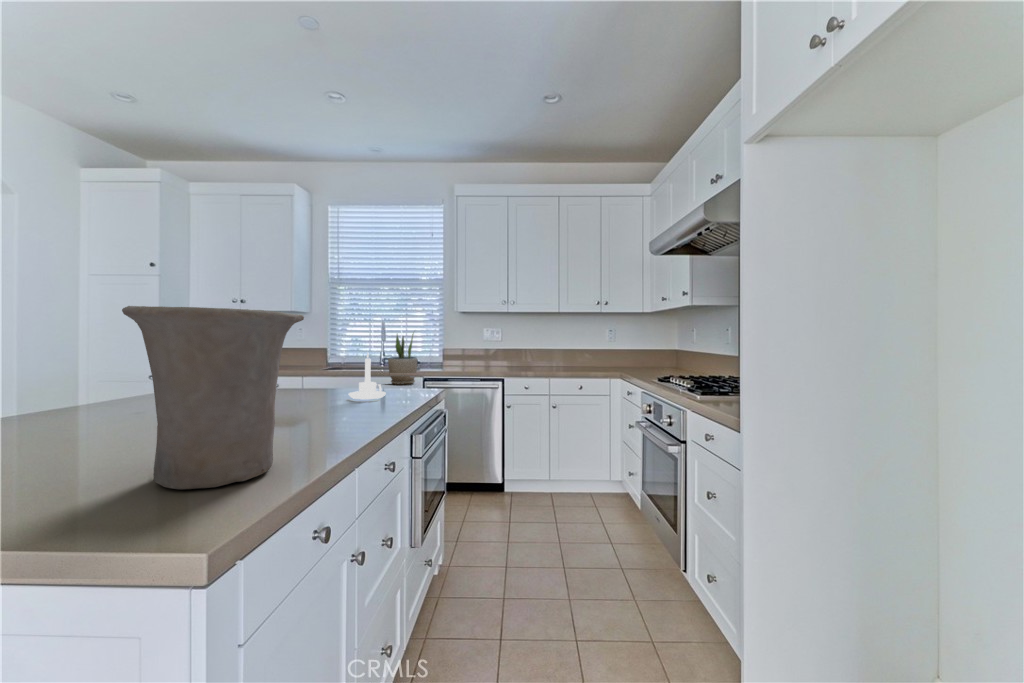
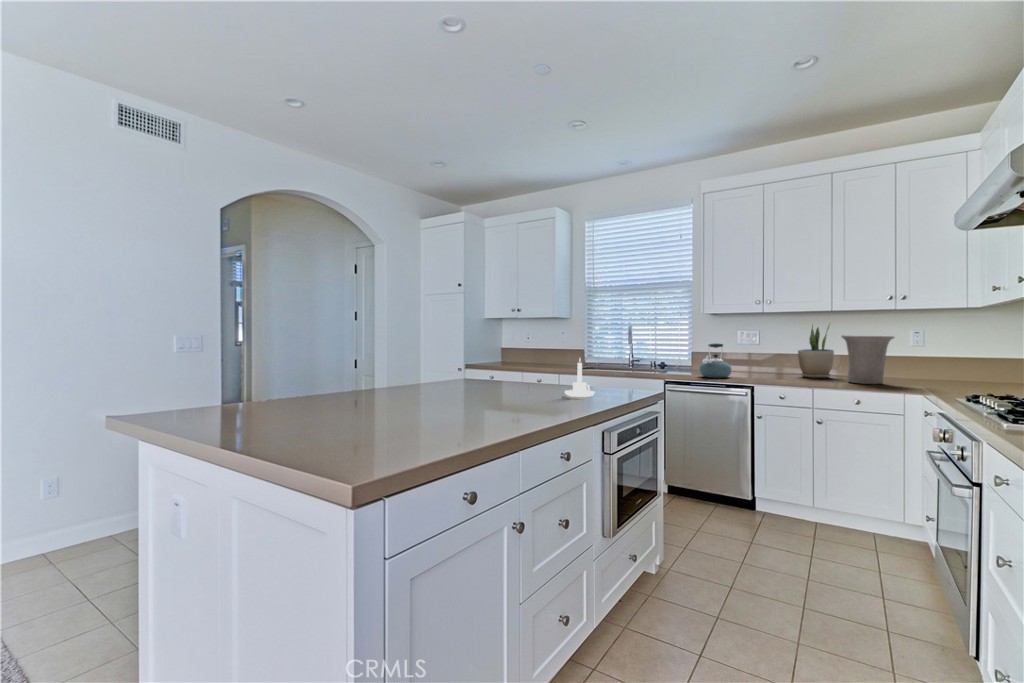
vase: present [122,306,304,489] -> present [842,335,894,384]
potted plant: present [388,334,417,384] -> present [798,322,834,378]
kettle: none [458,340,486,373] -> present [700,344,731,378]

